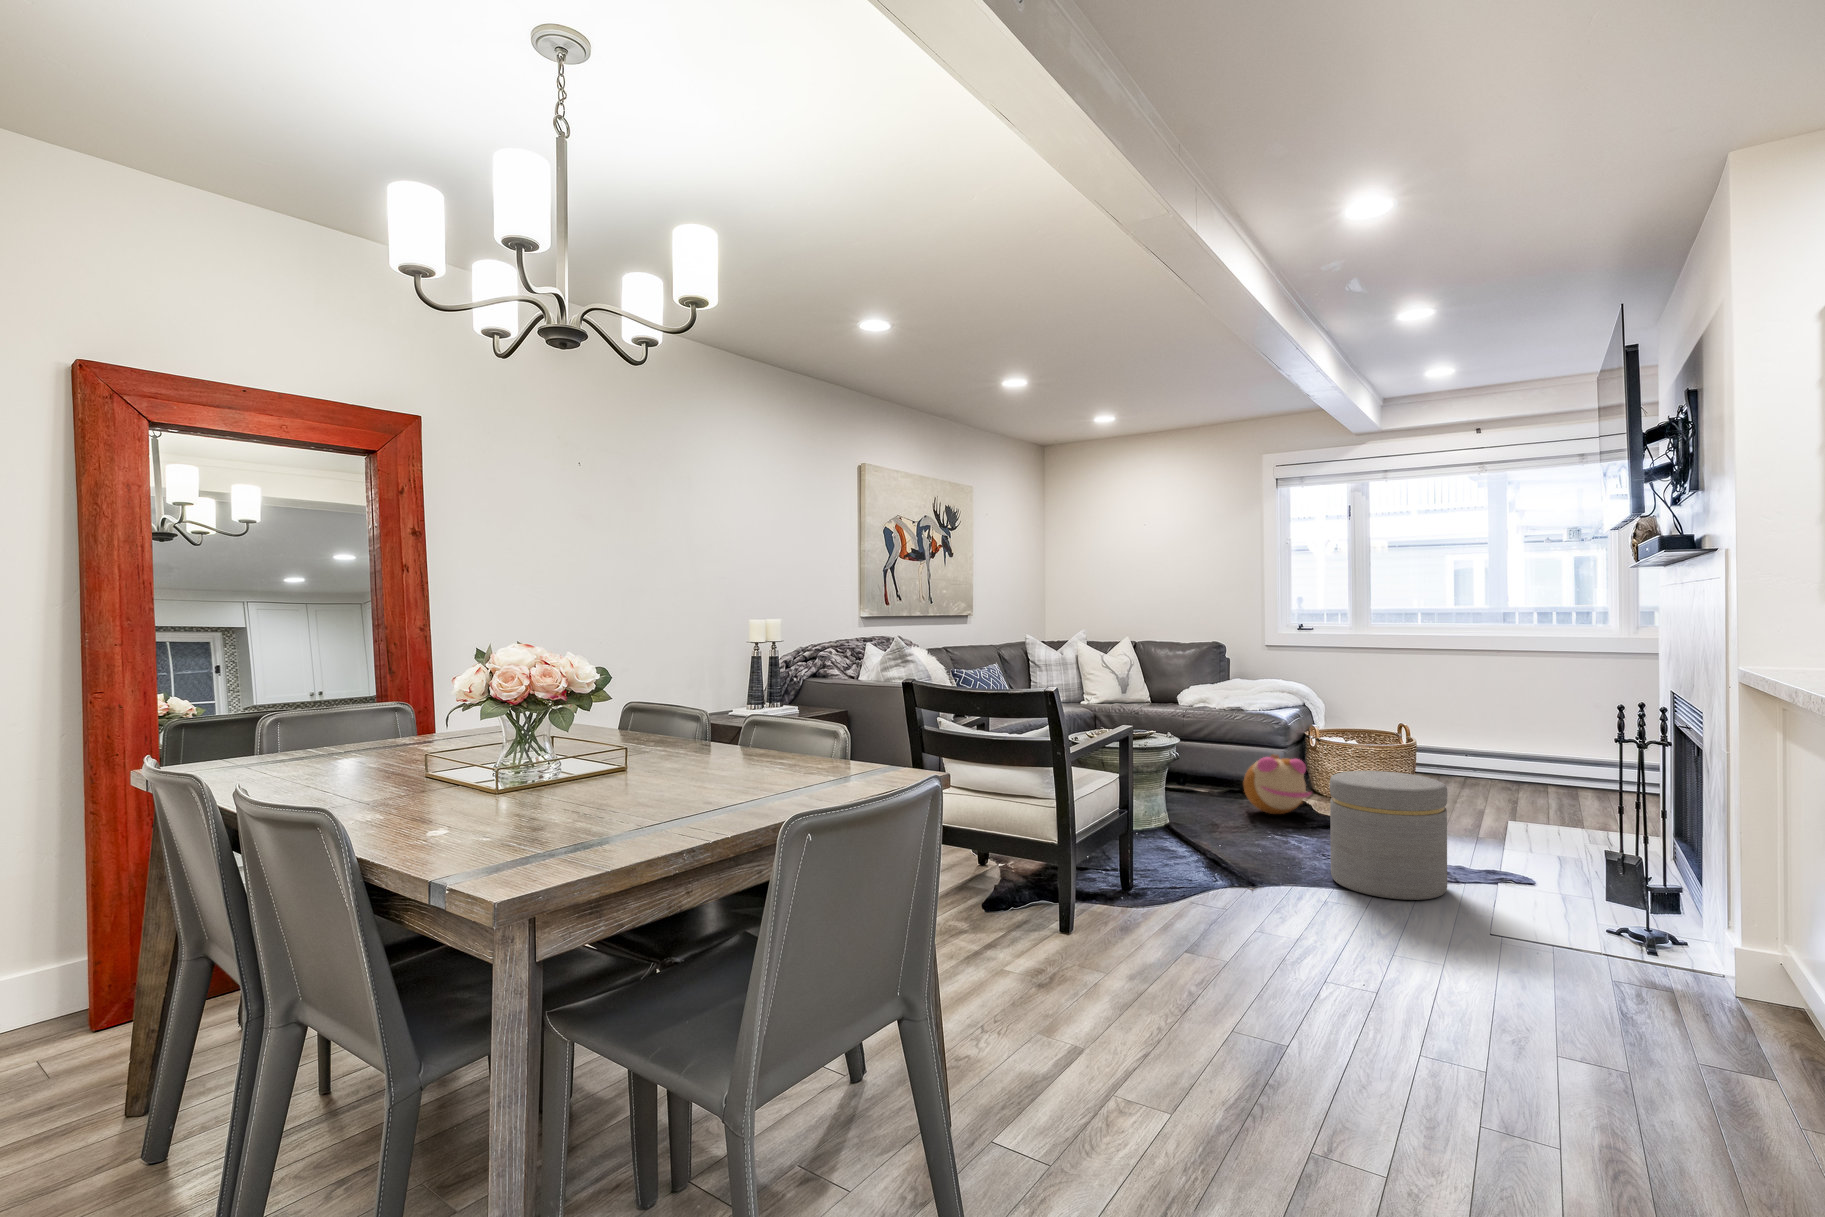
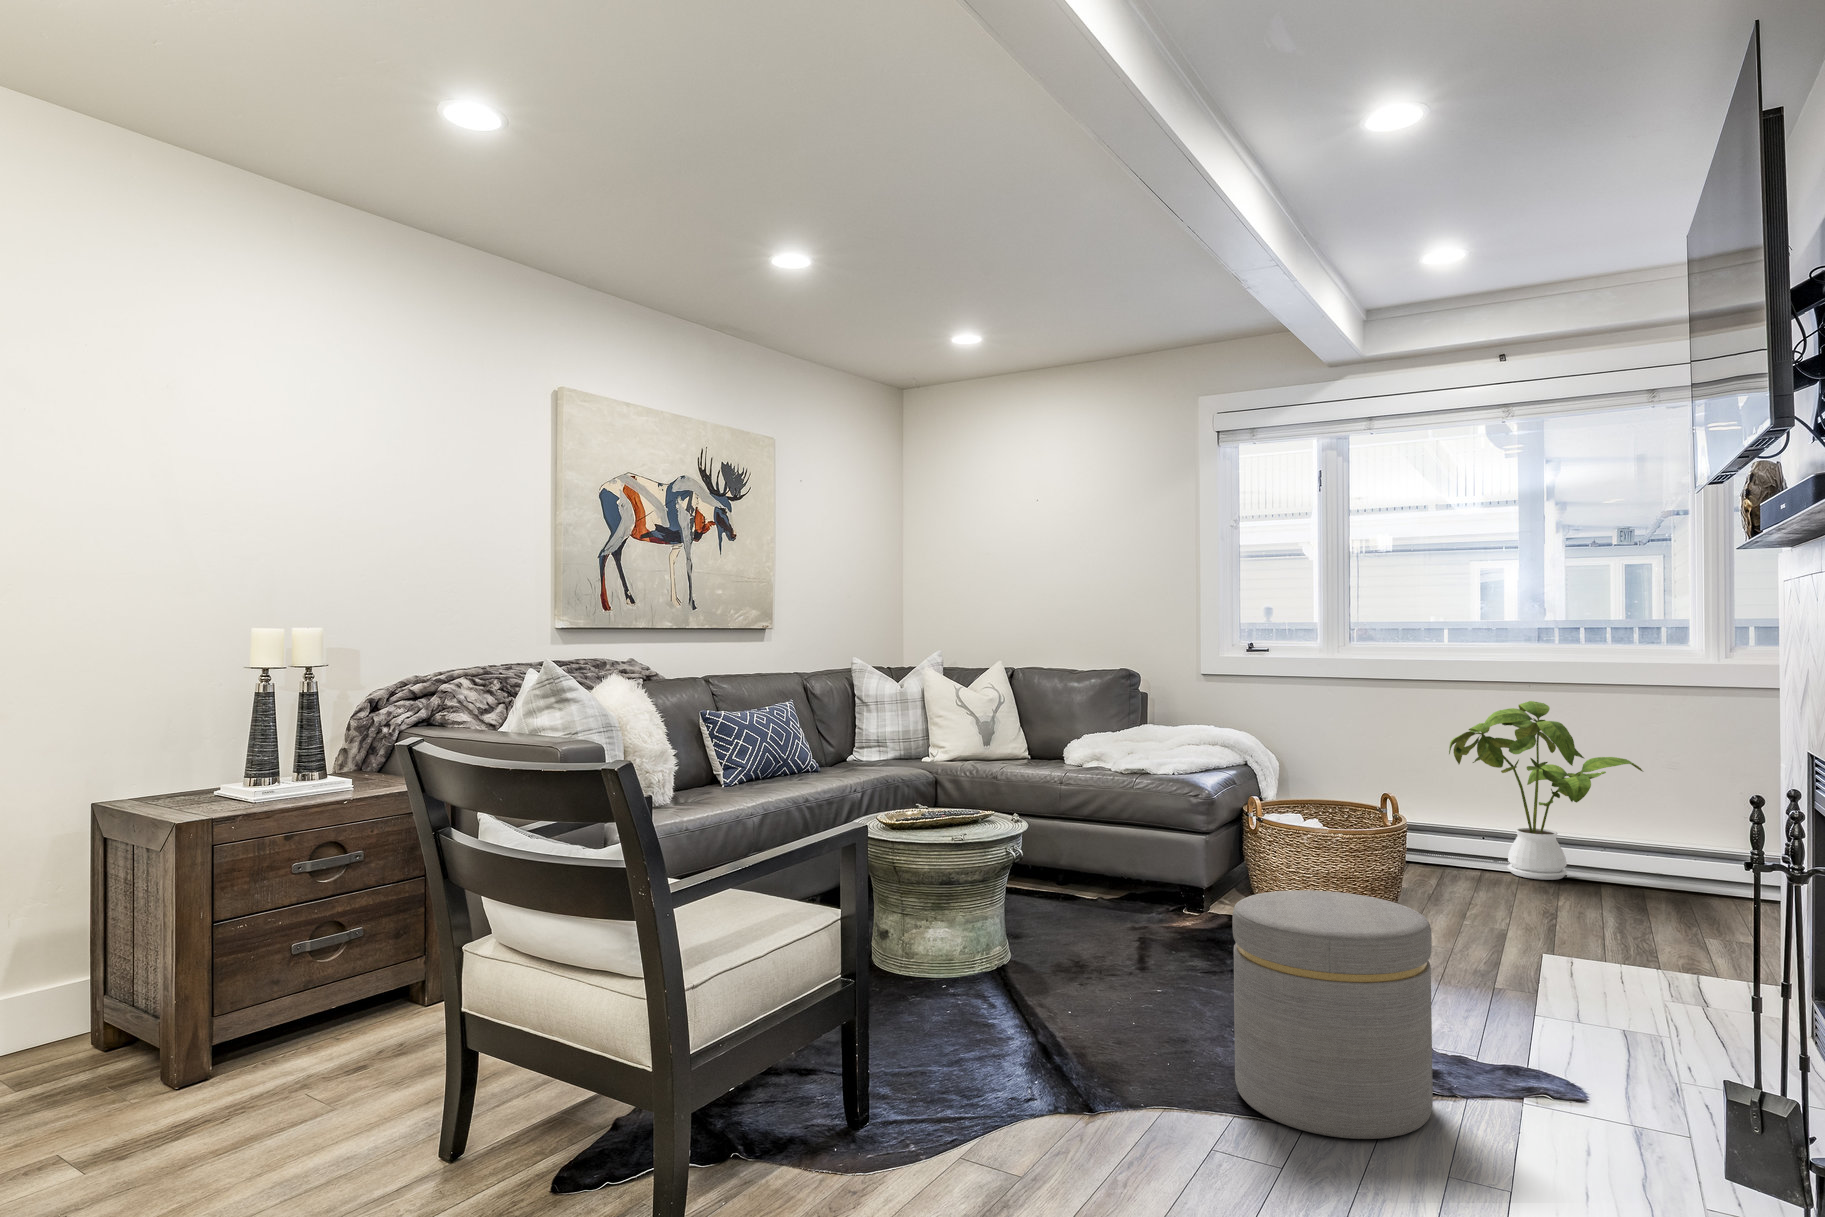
house plant: none [1442,664,1578,782] -> present [1449,701,1642,880]
plush toy: present [1244,754,1311,814] -> none [1132,847,1236,946]

